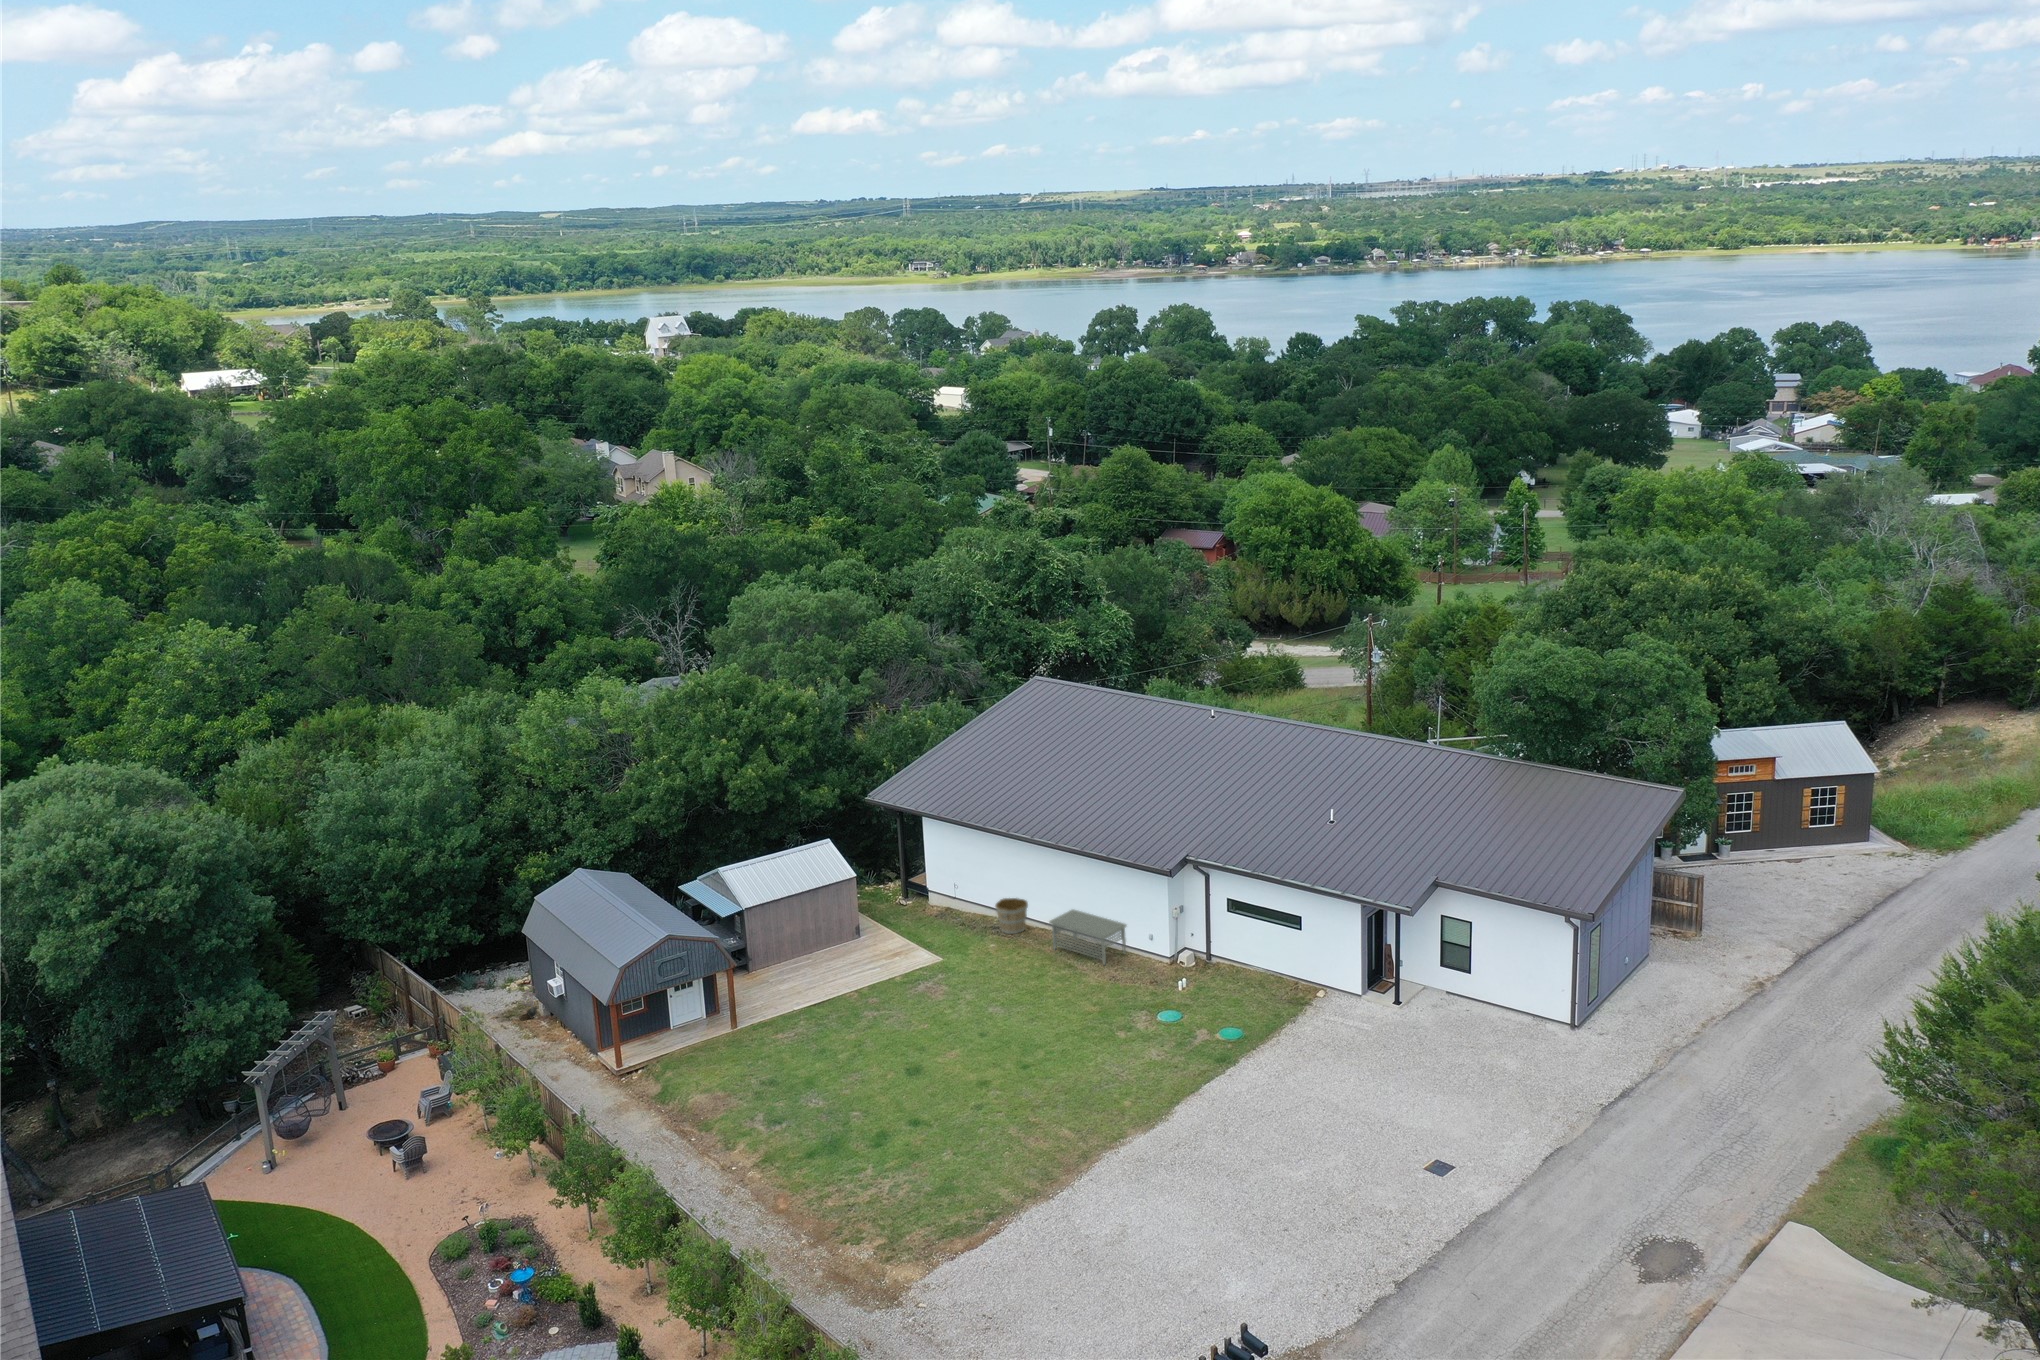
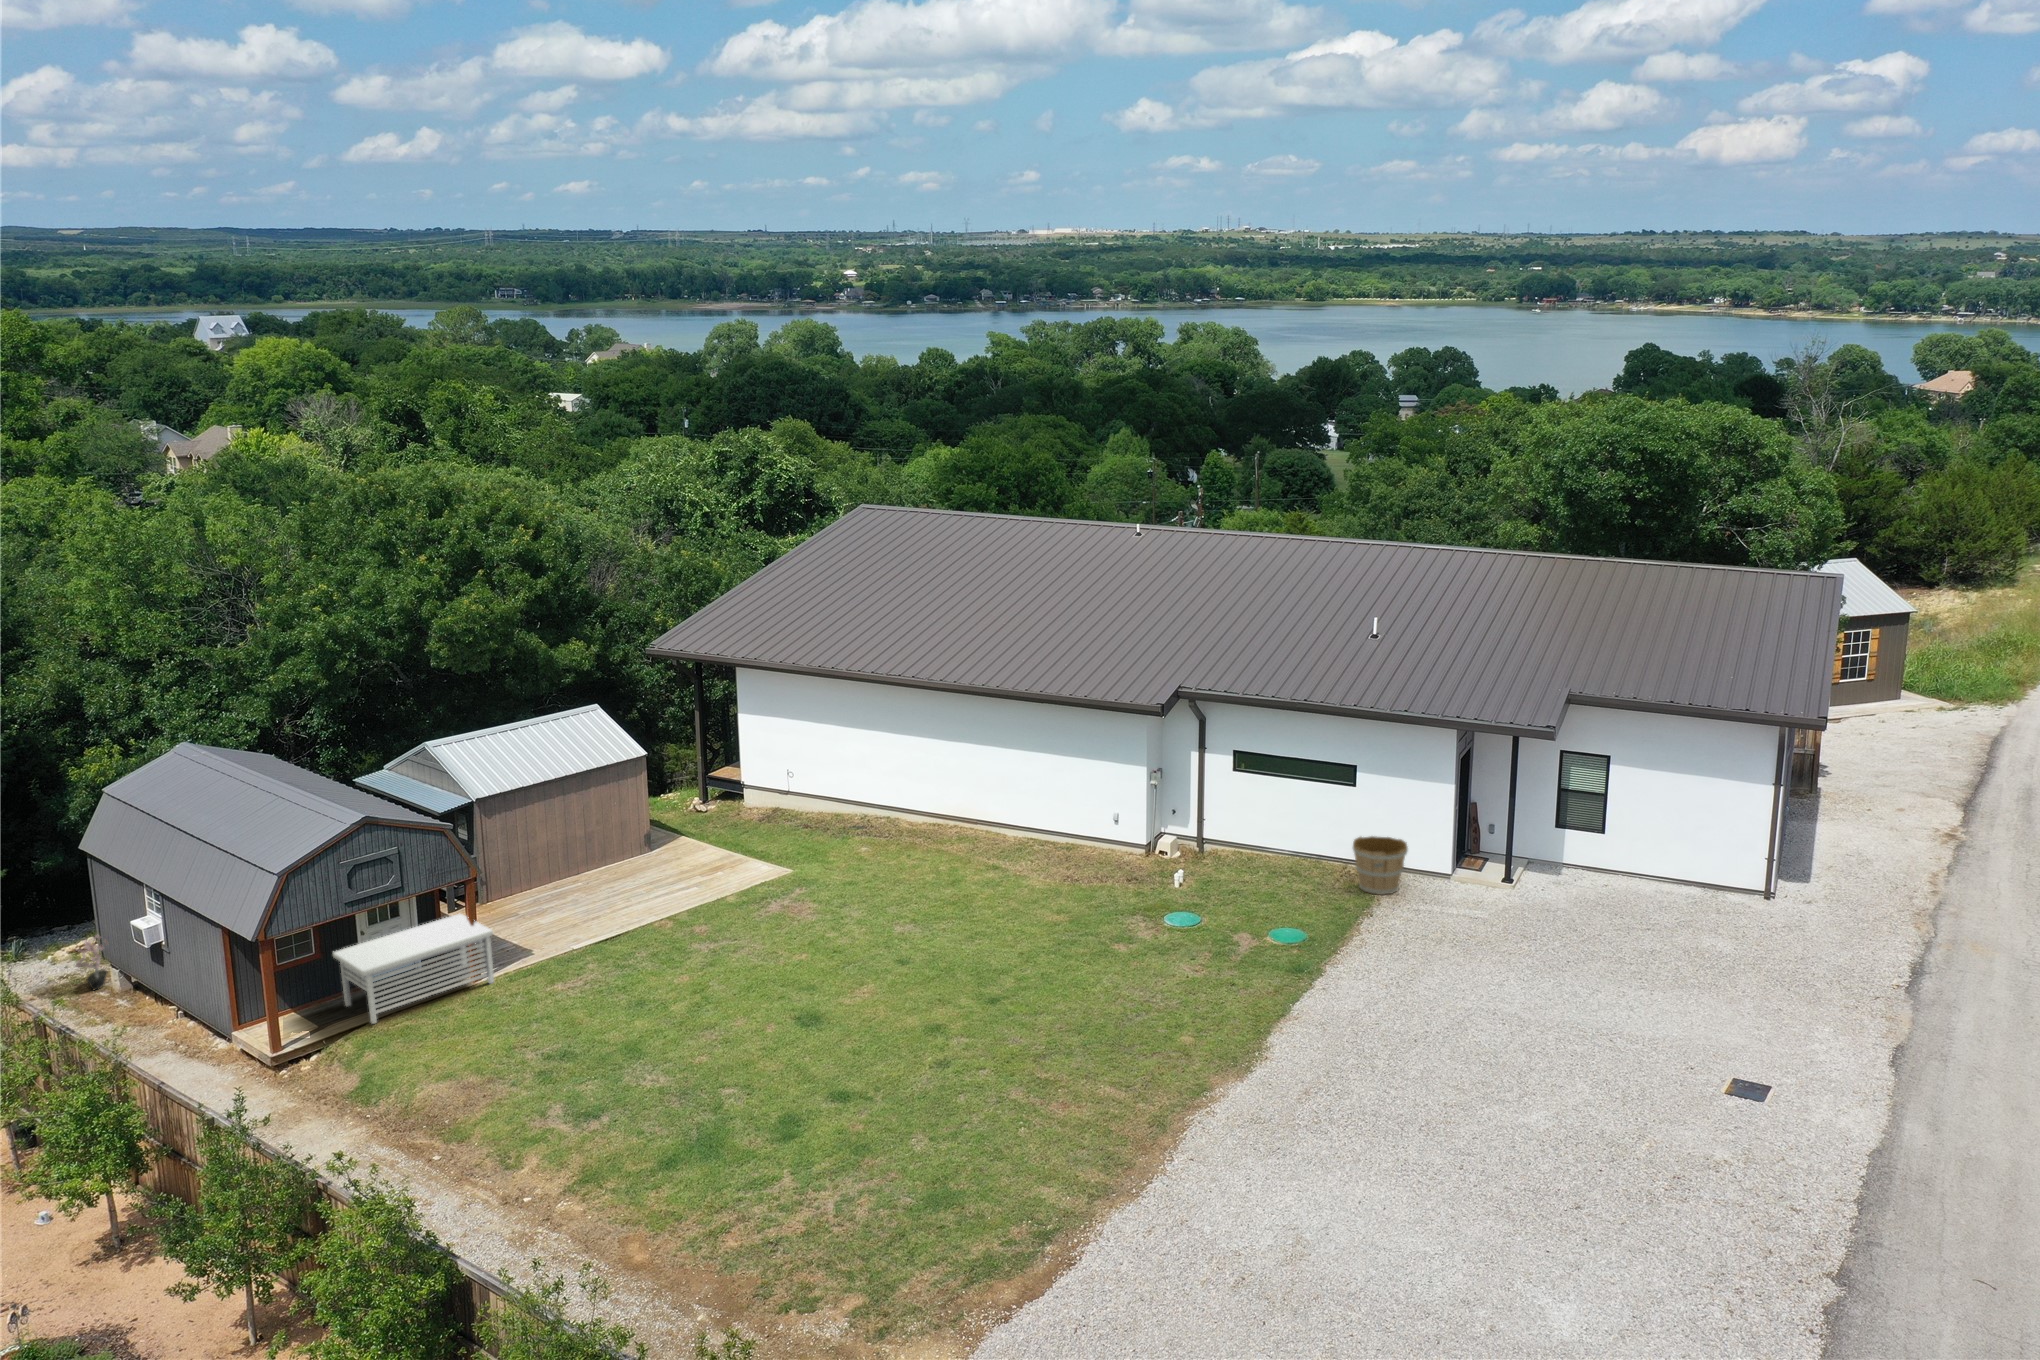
wooden bucket: present [995,898,1028,934] -> present [1353,836,1408,895]
storage bench: present [1049,910,1126,965] -> present [333,914,494,1024]

